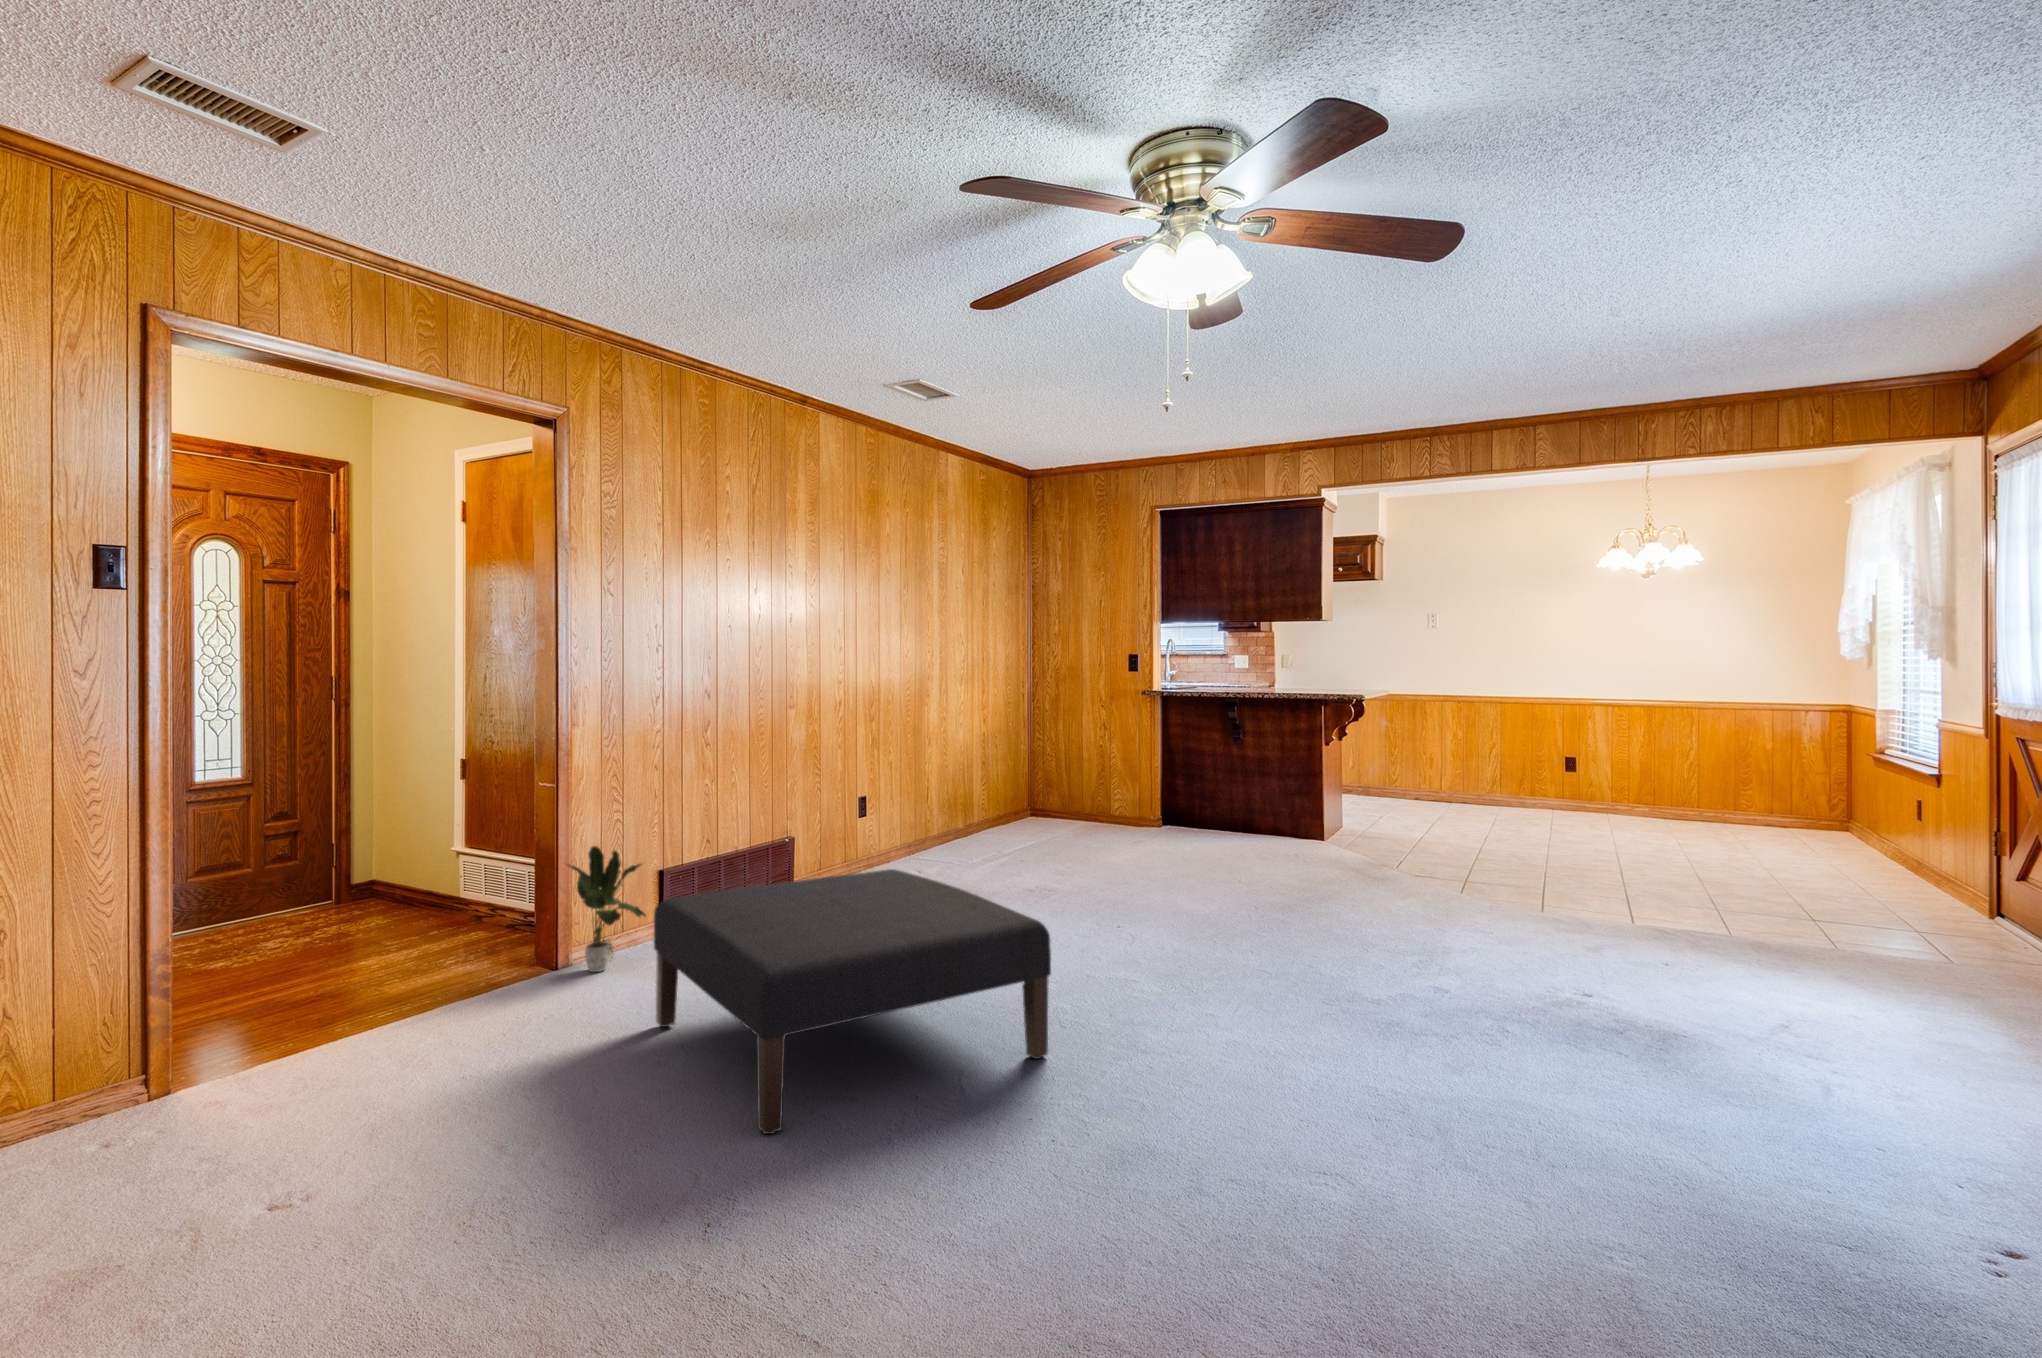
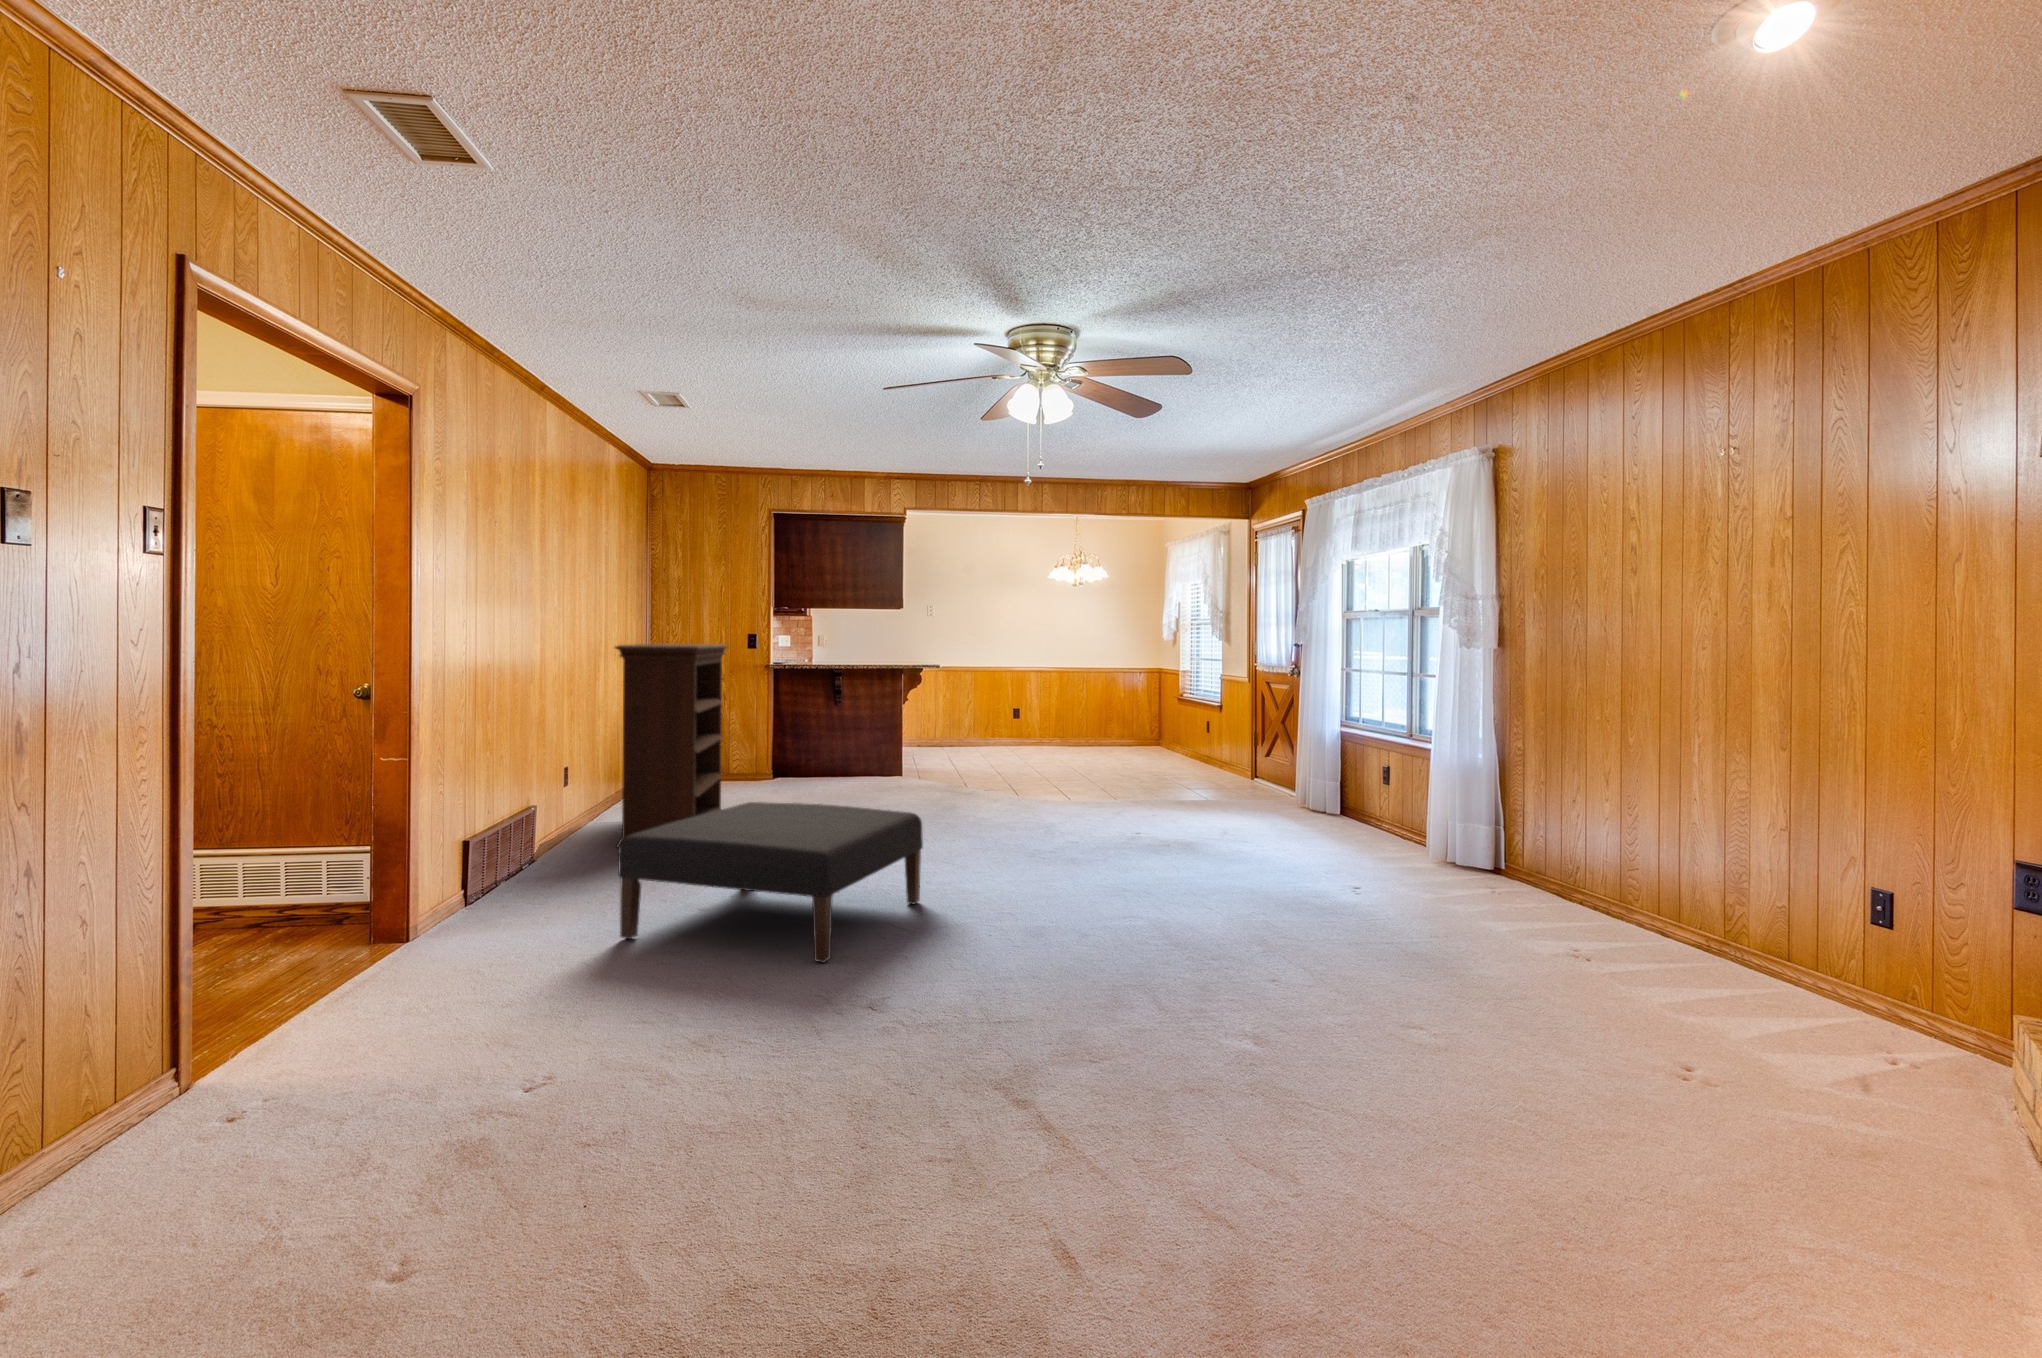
bookshelf: none [863,665,1043,908] -> present [615,644,728,848]
potted plant: present [568,846,645,972] -> none [445,811,529,926]

